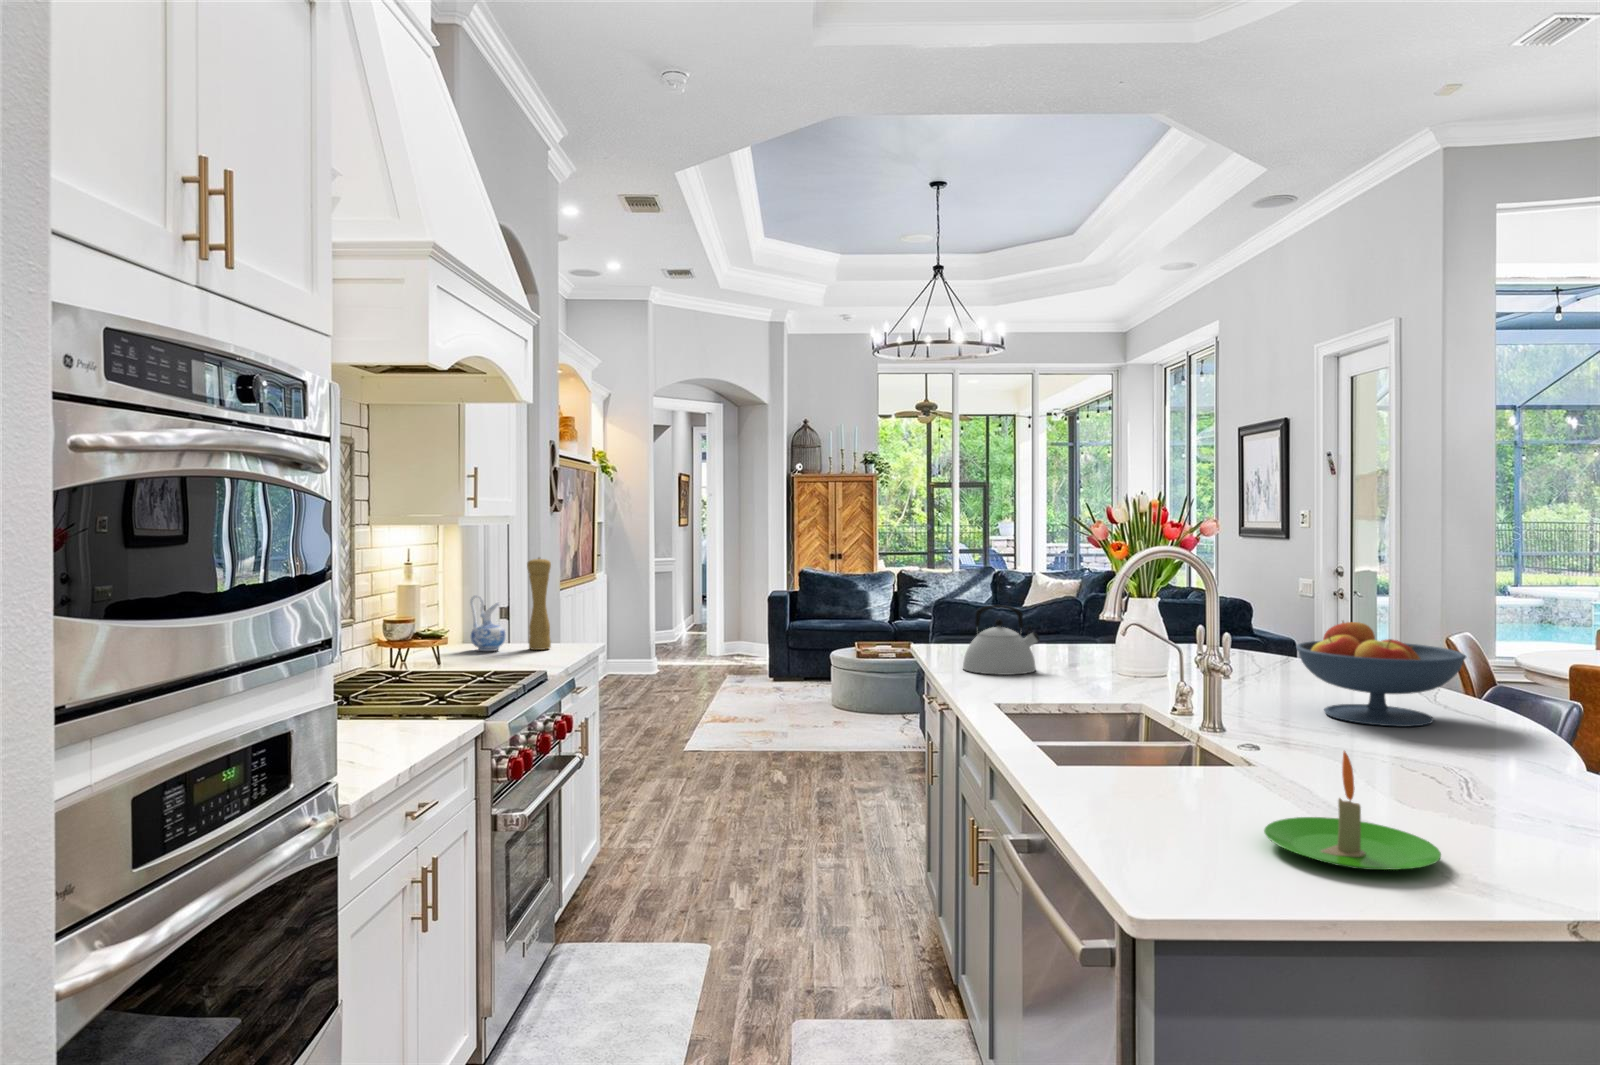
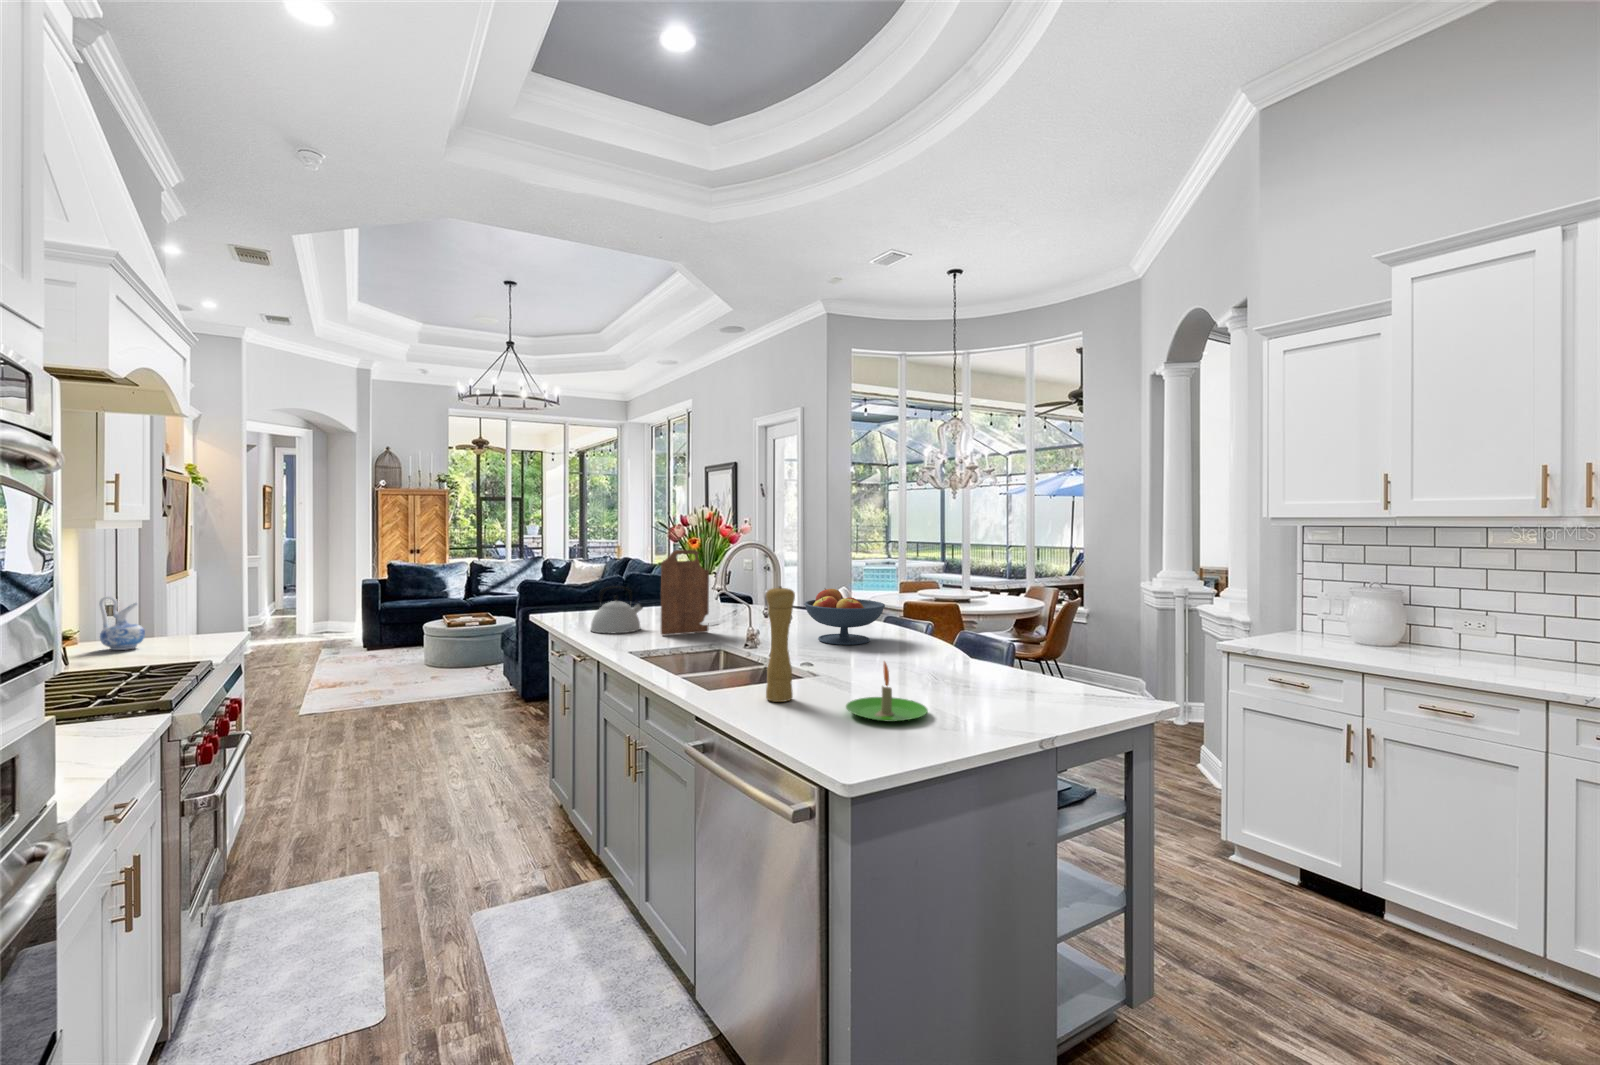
cutting board: none [1057,551,1136,684] -> present [661,550,709,635]
pepper mill: present [527,558,551,650] -> present [766,586,795,702]

